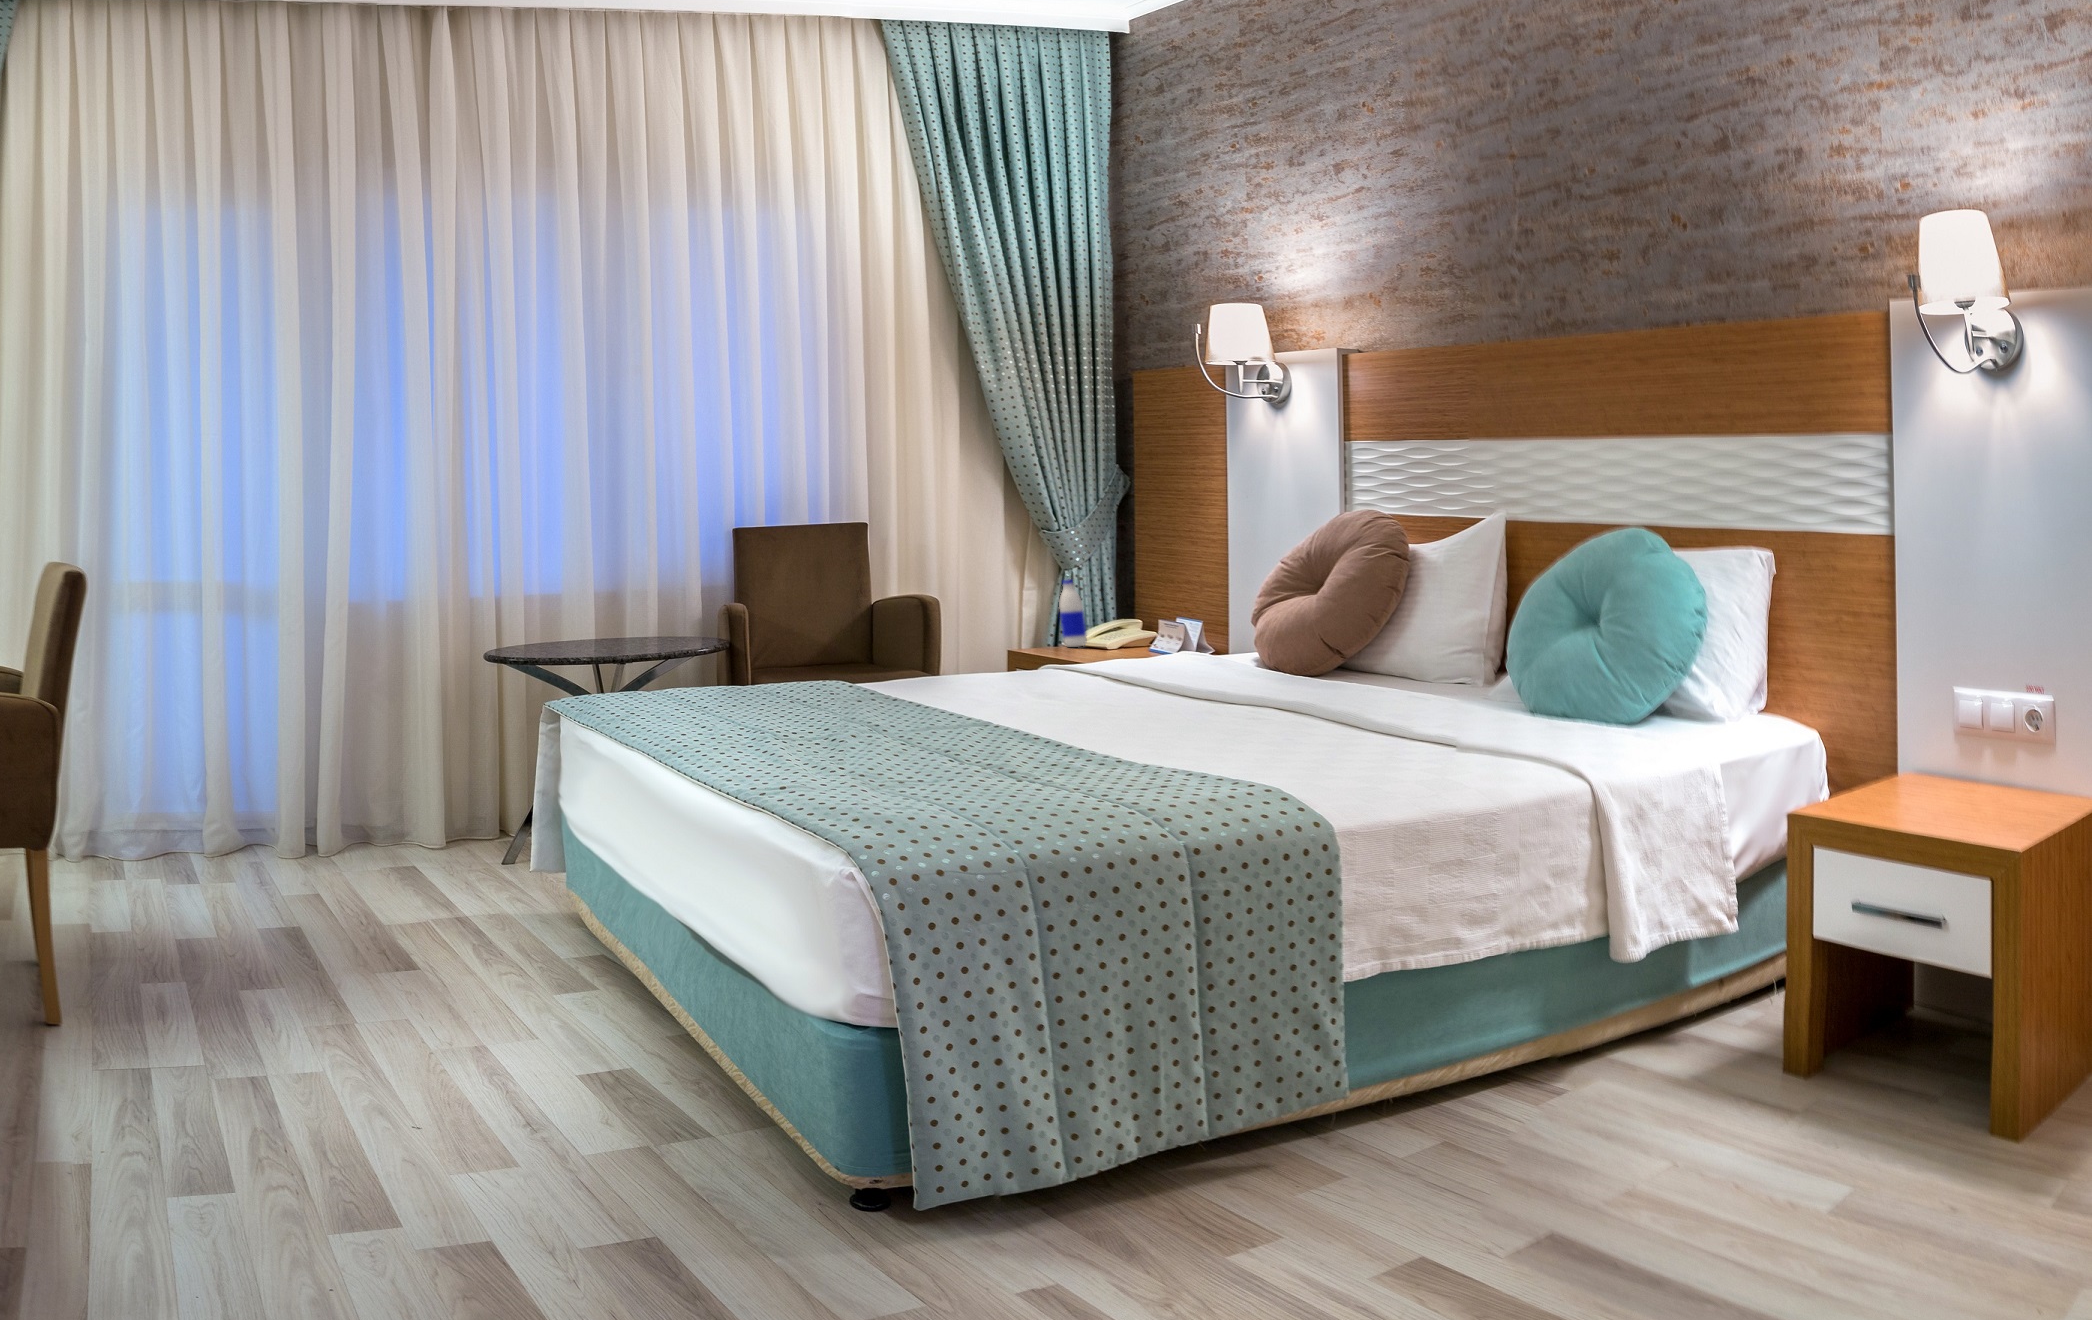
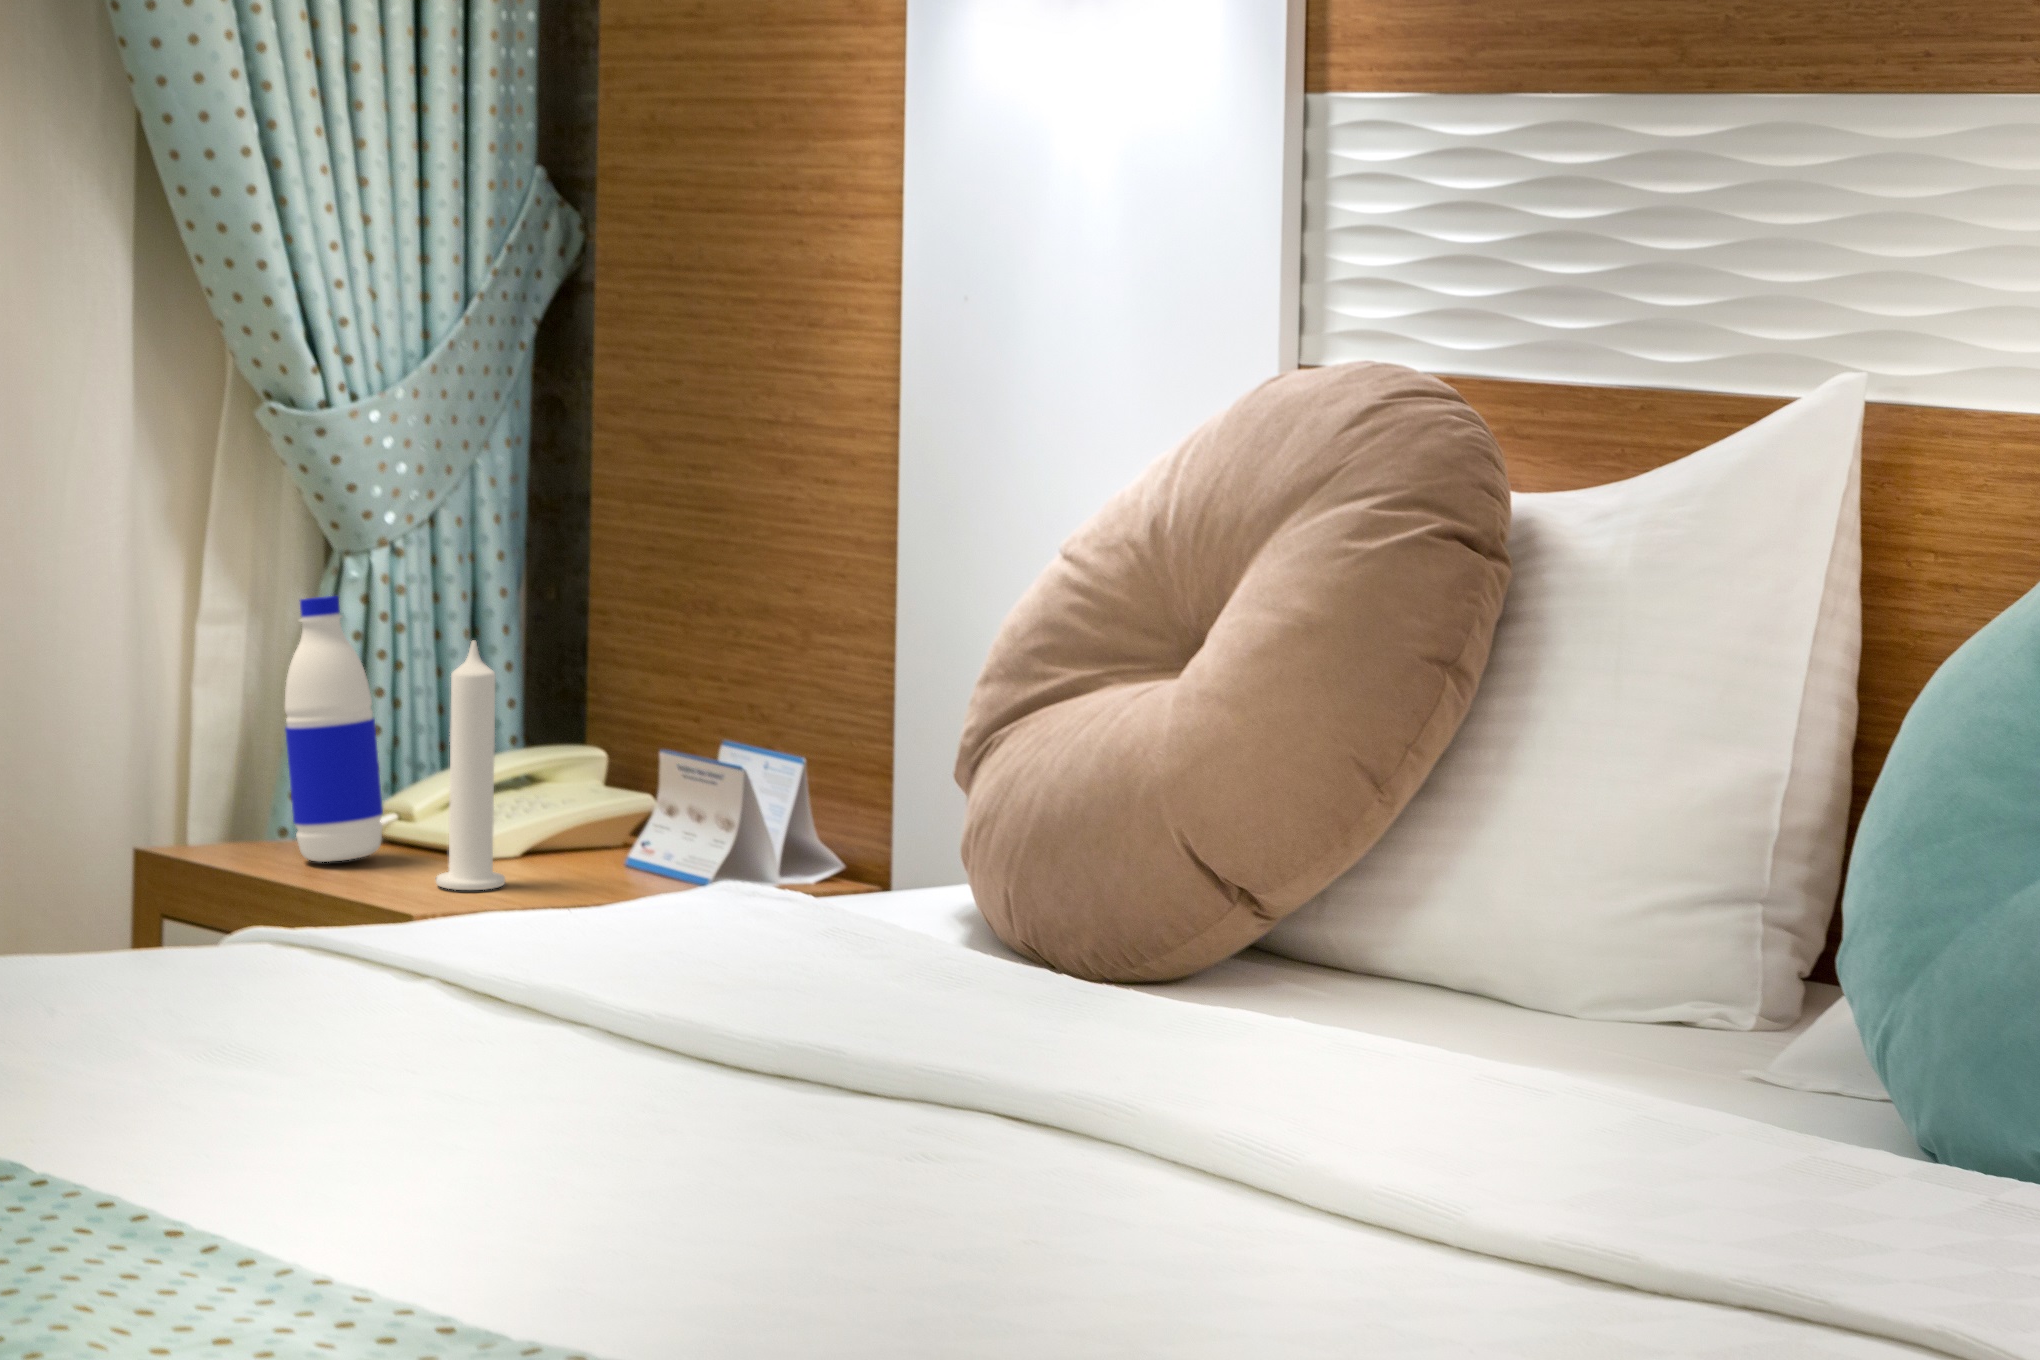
candle: none [1105,589,1124,652] -> present [436,641,505,890]

